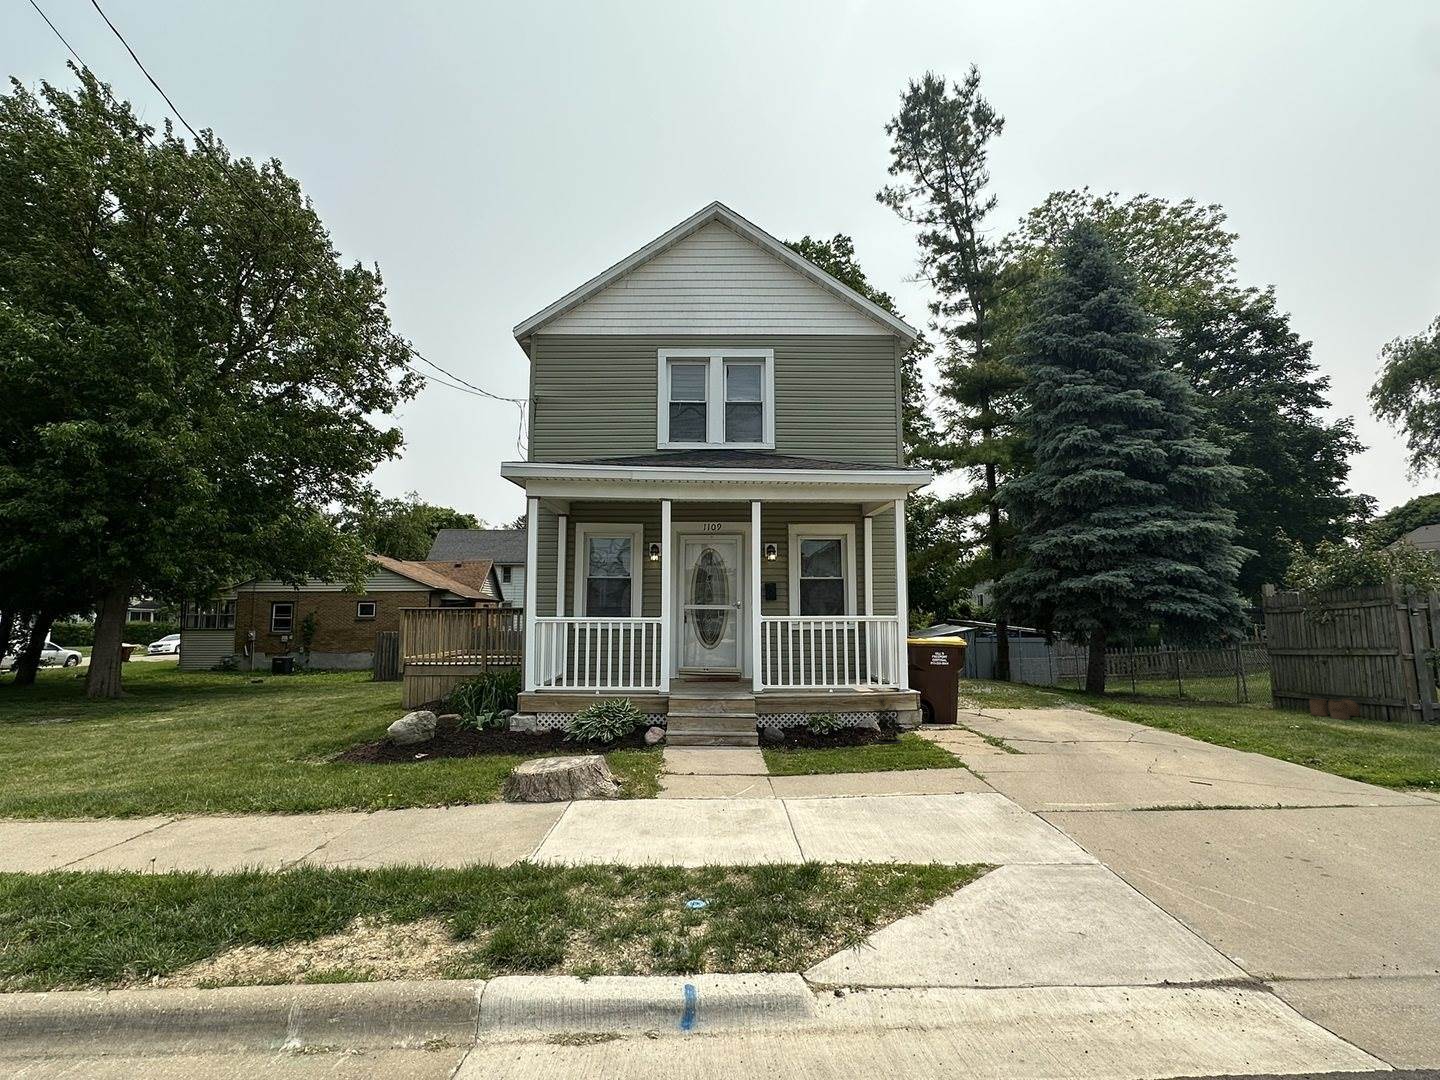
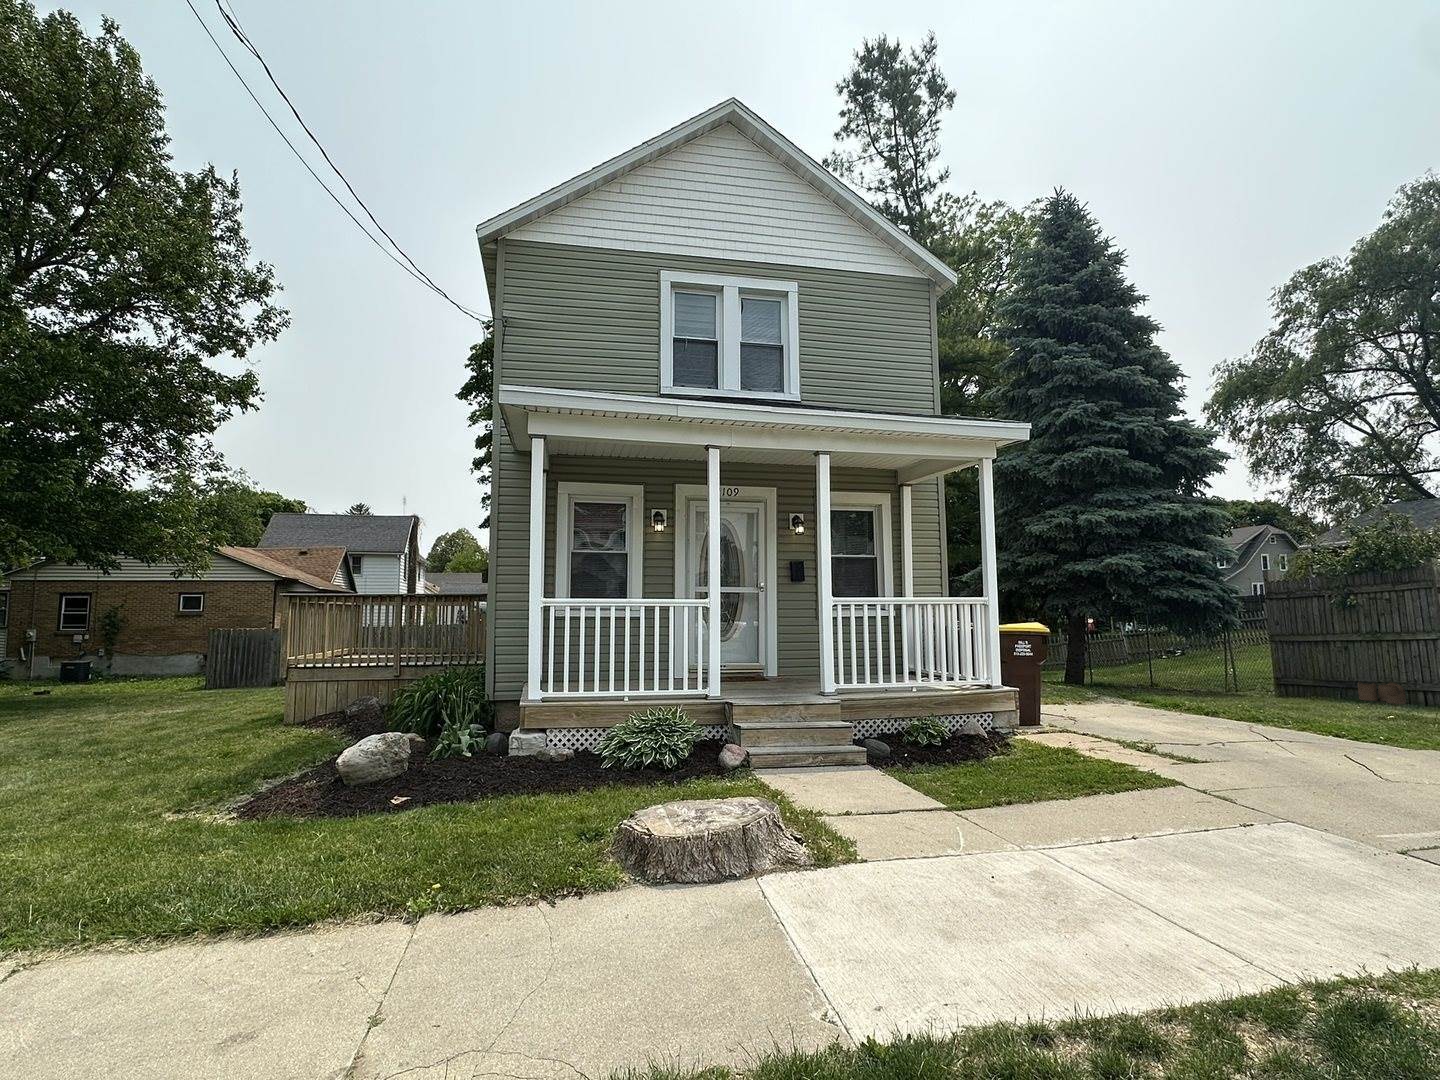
potted tree: present [874,696,901,744] -> none [985,688,1023,752]

